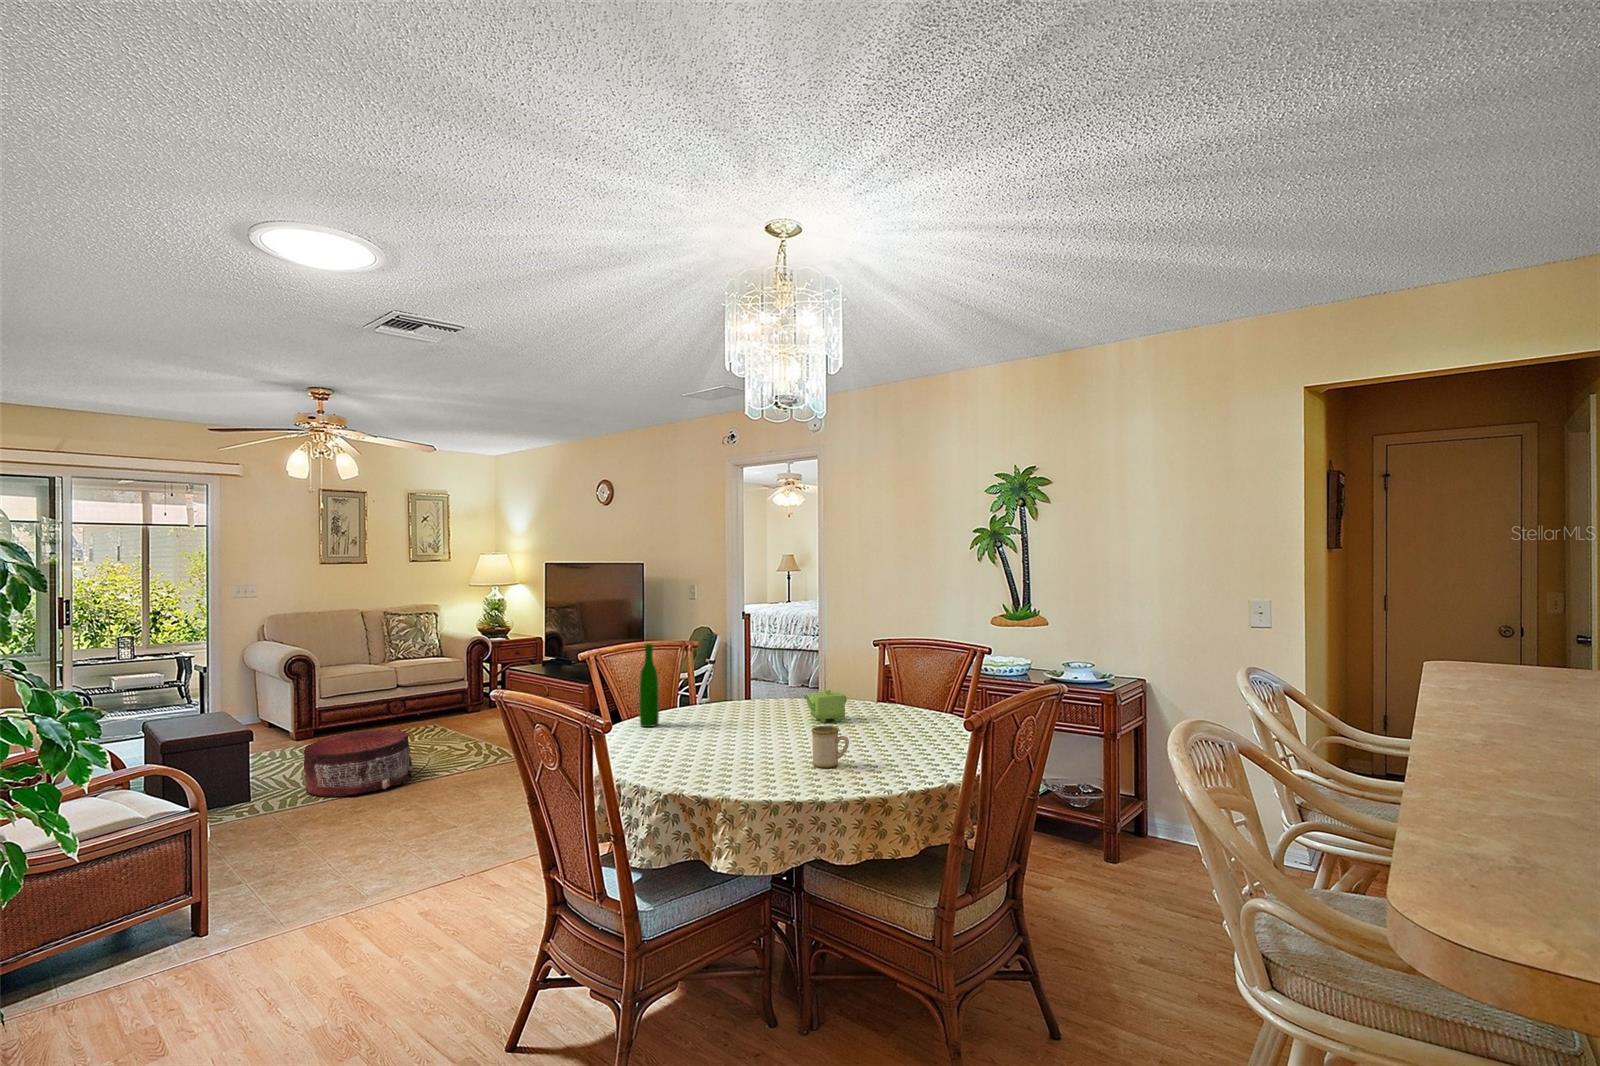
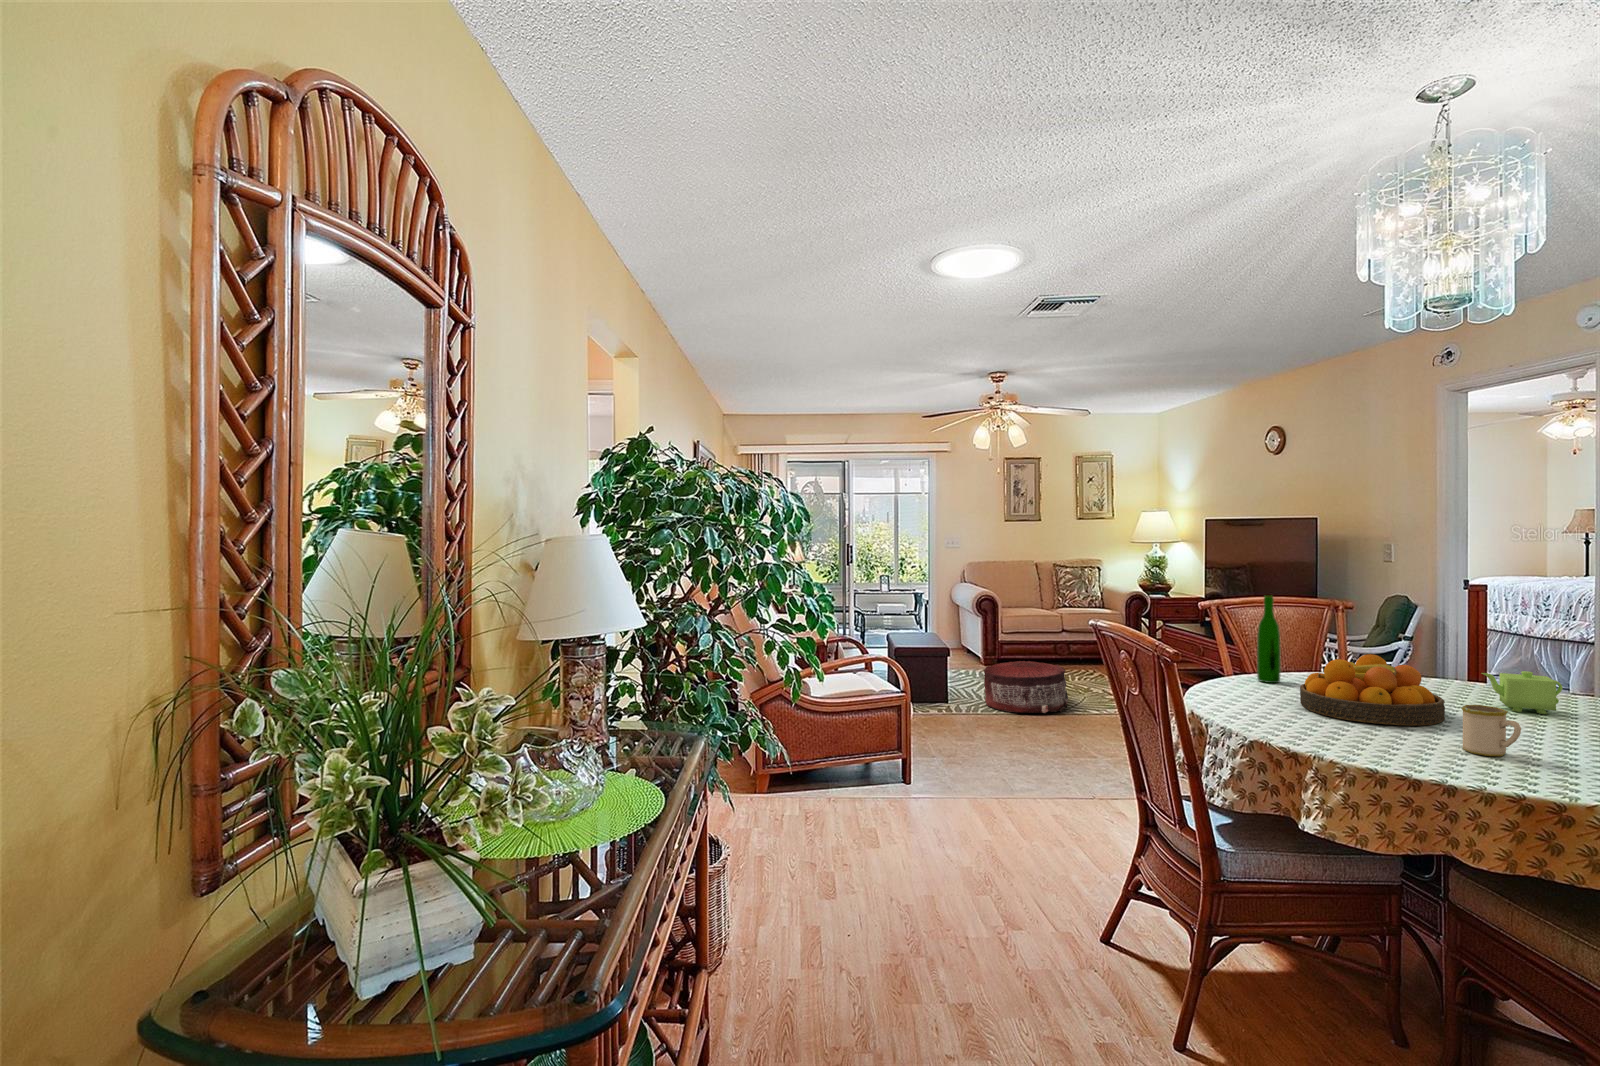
fruit bowl: none [685,691,788,754] -> present [1300,654,1445,726]

